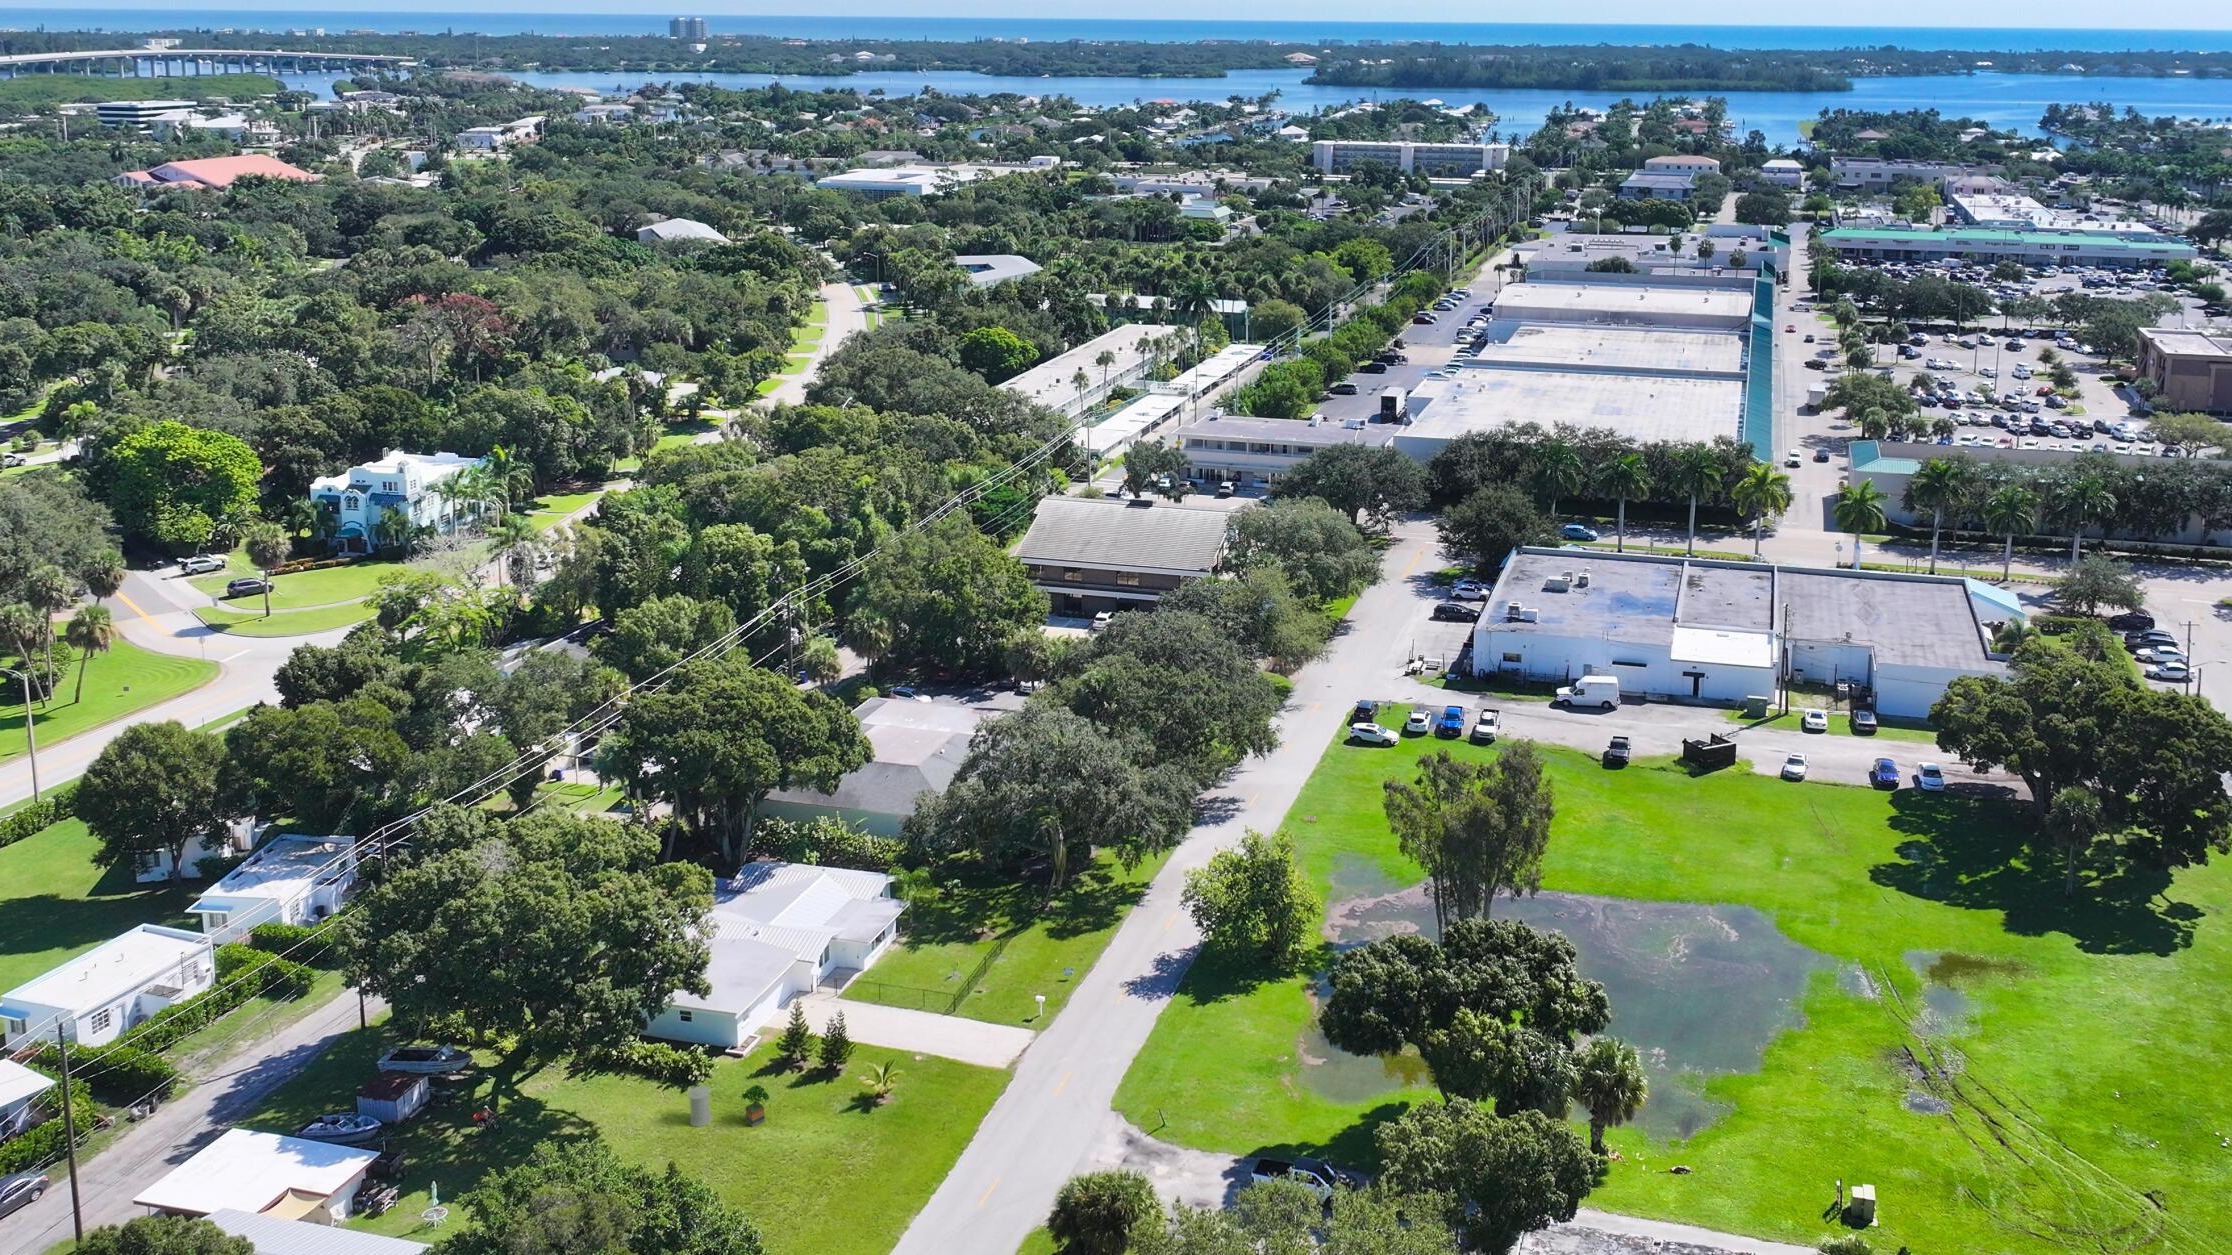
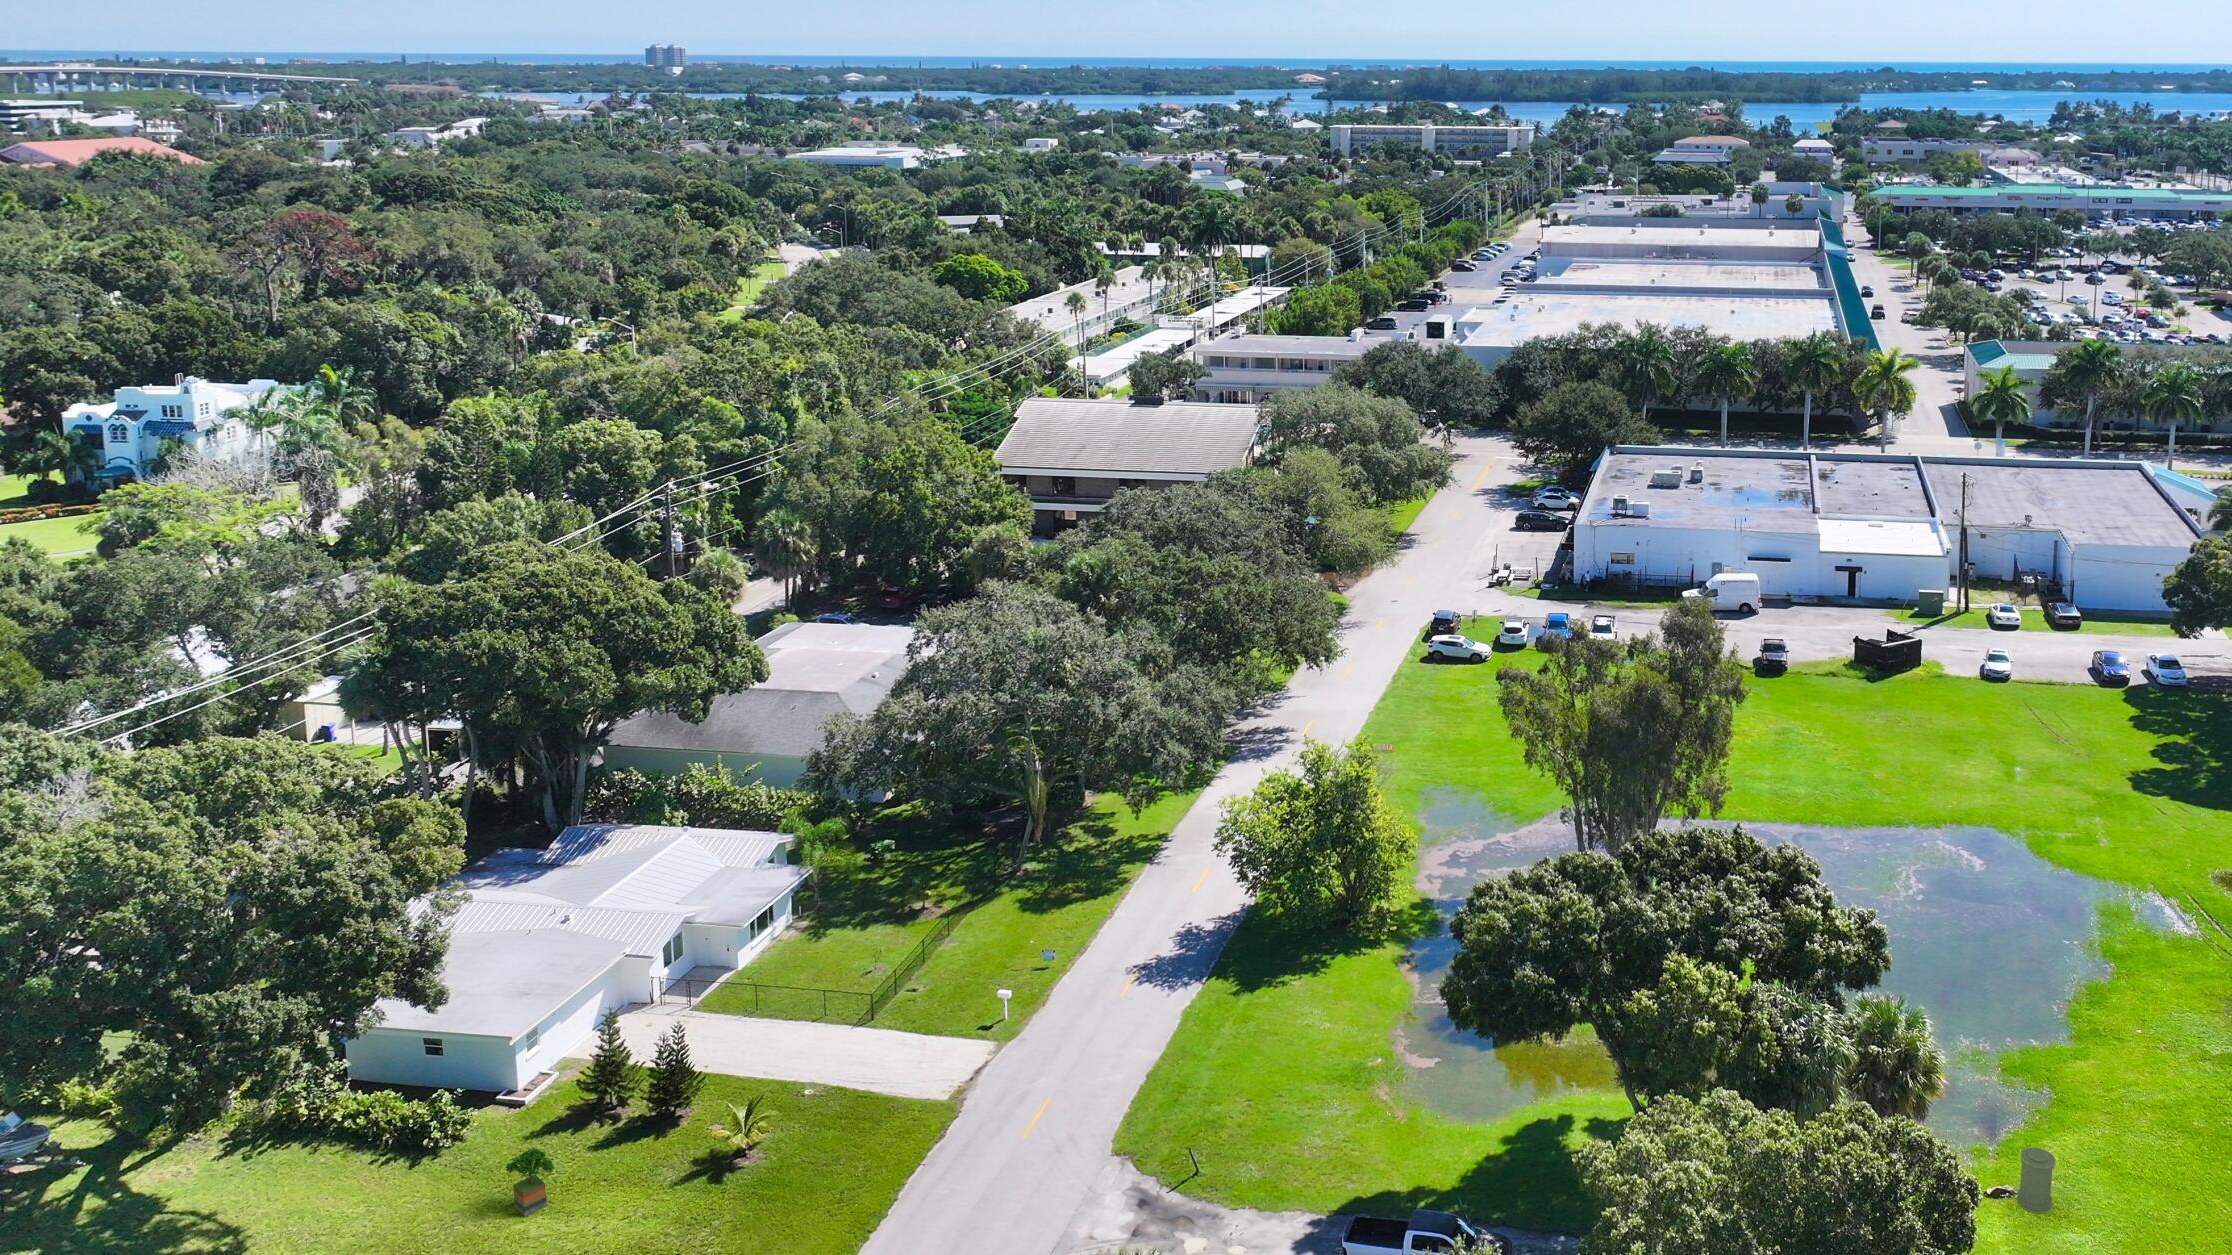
trash can: present [688,1086,712,1127] -> present [2017,1147,2056,1213]

